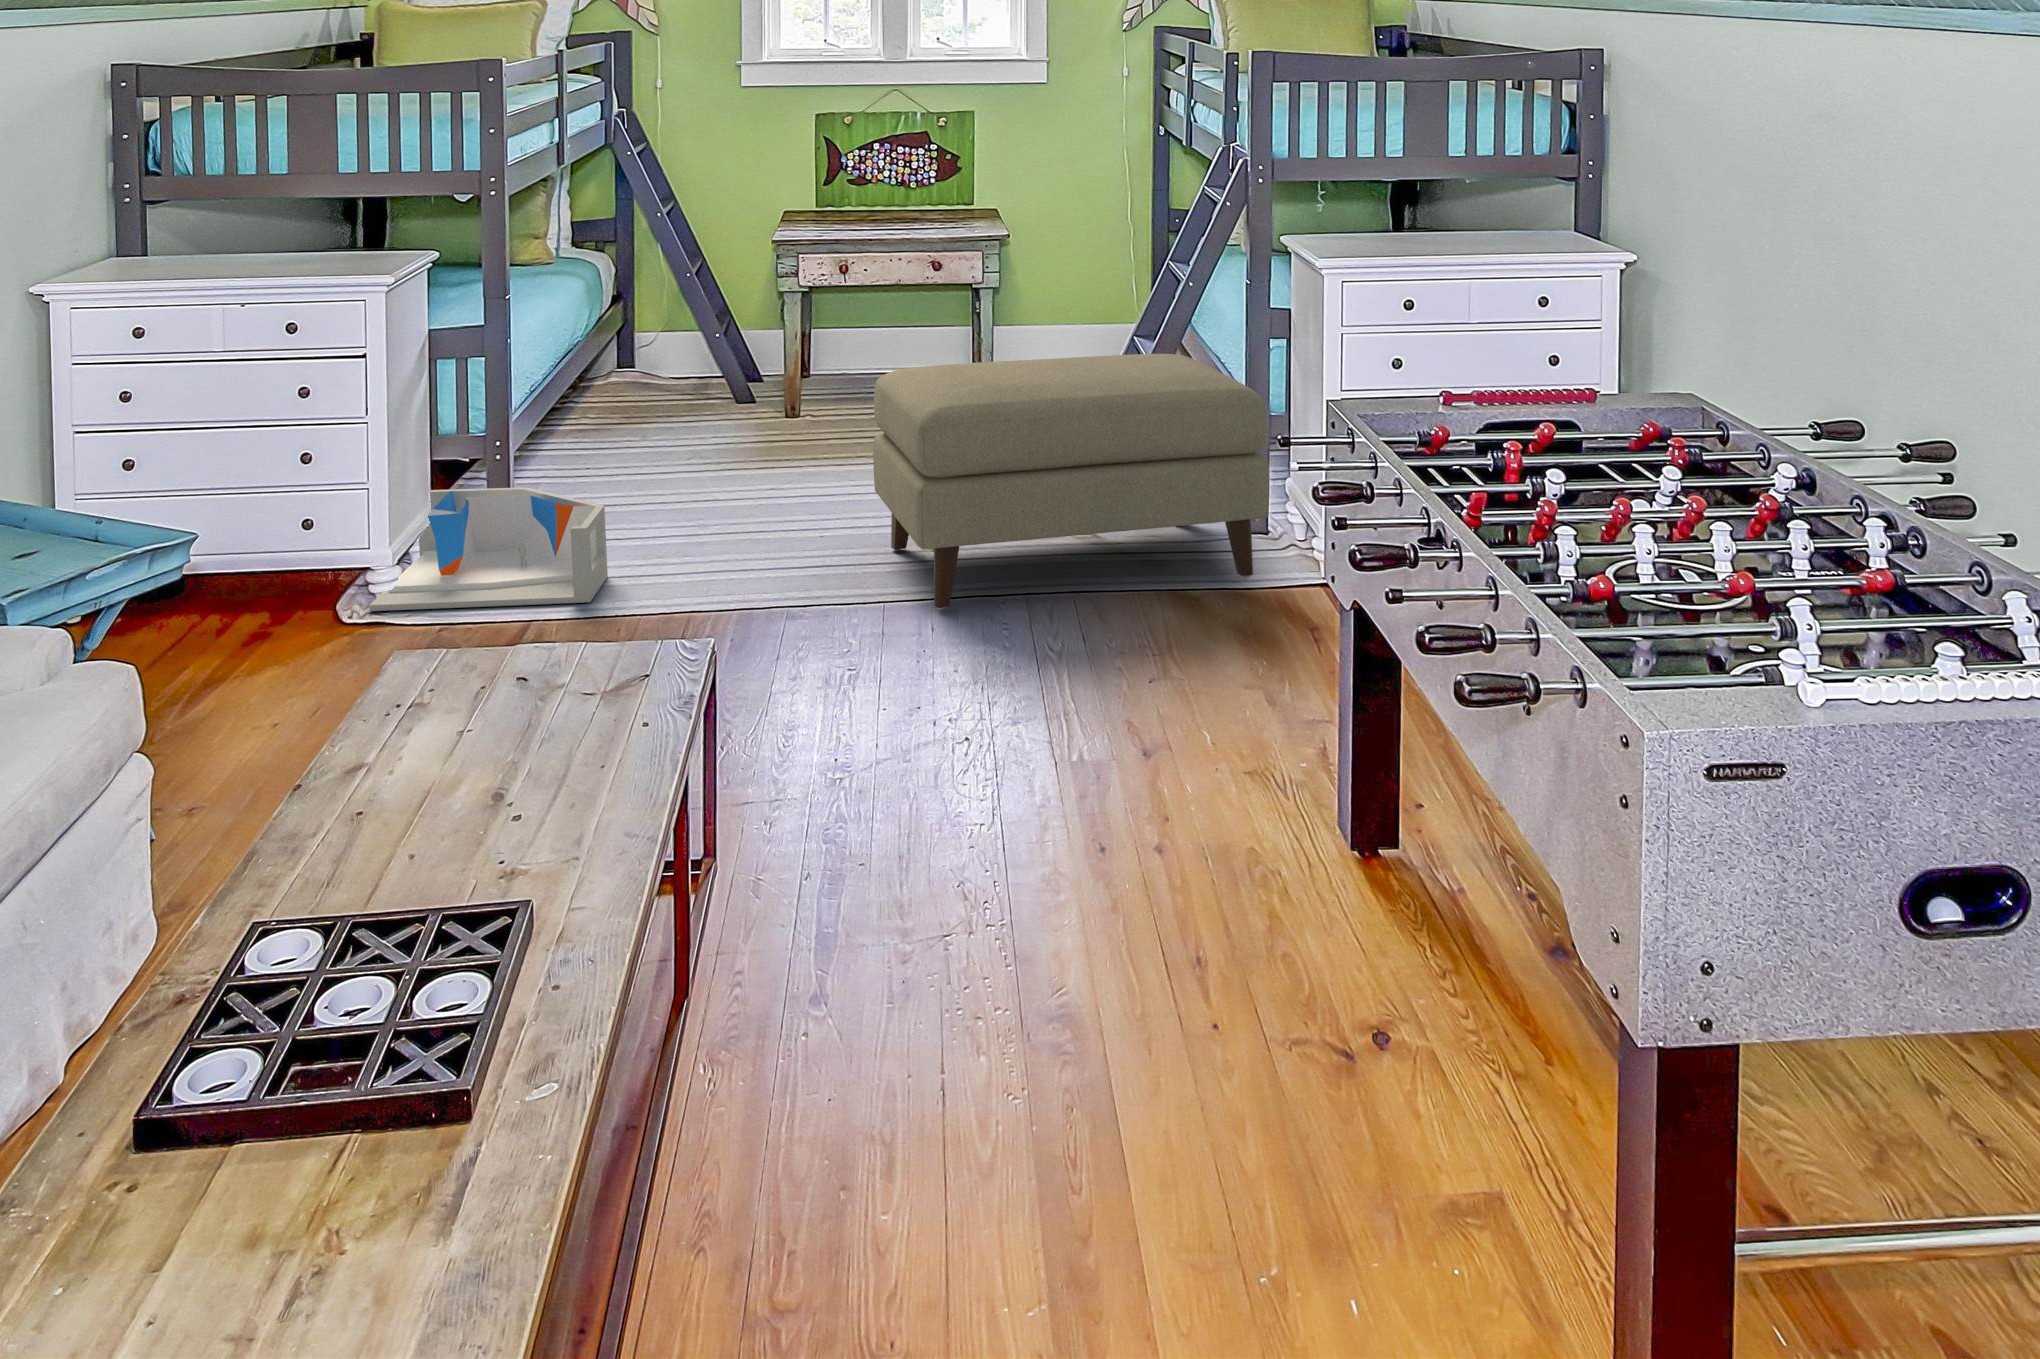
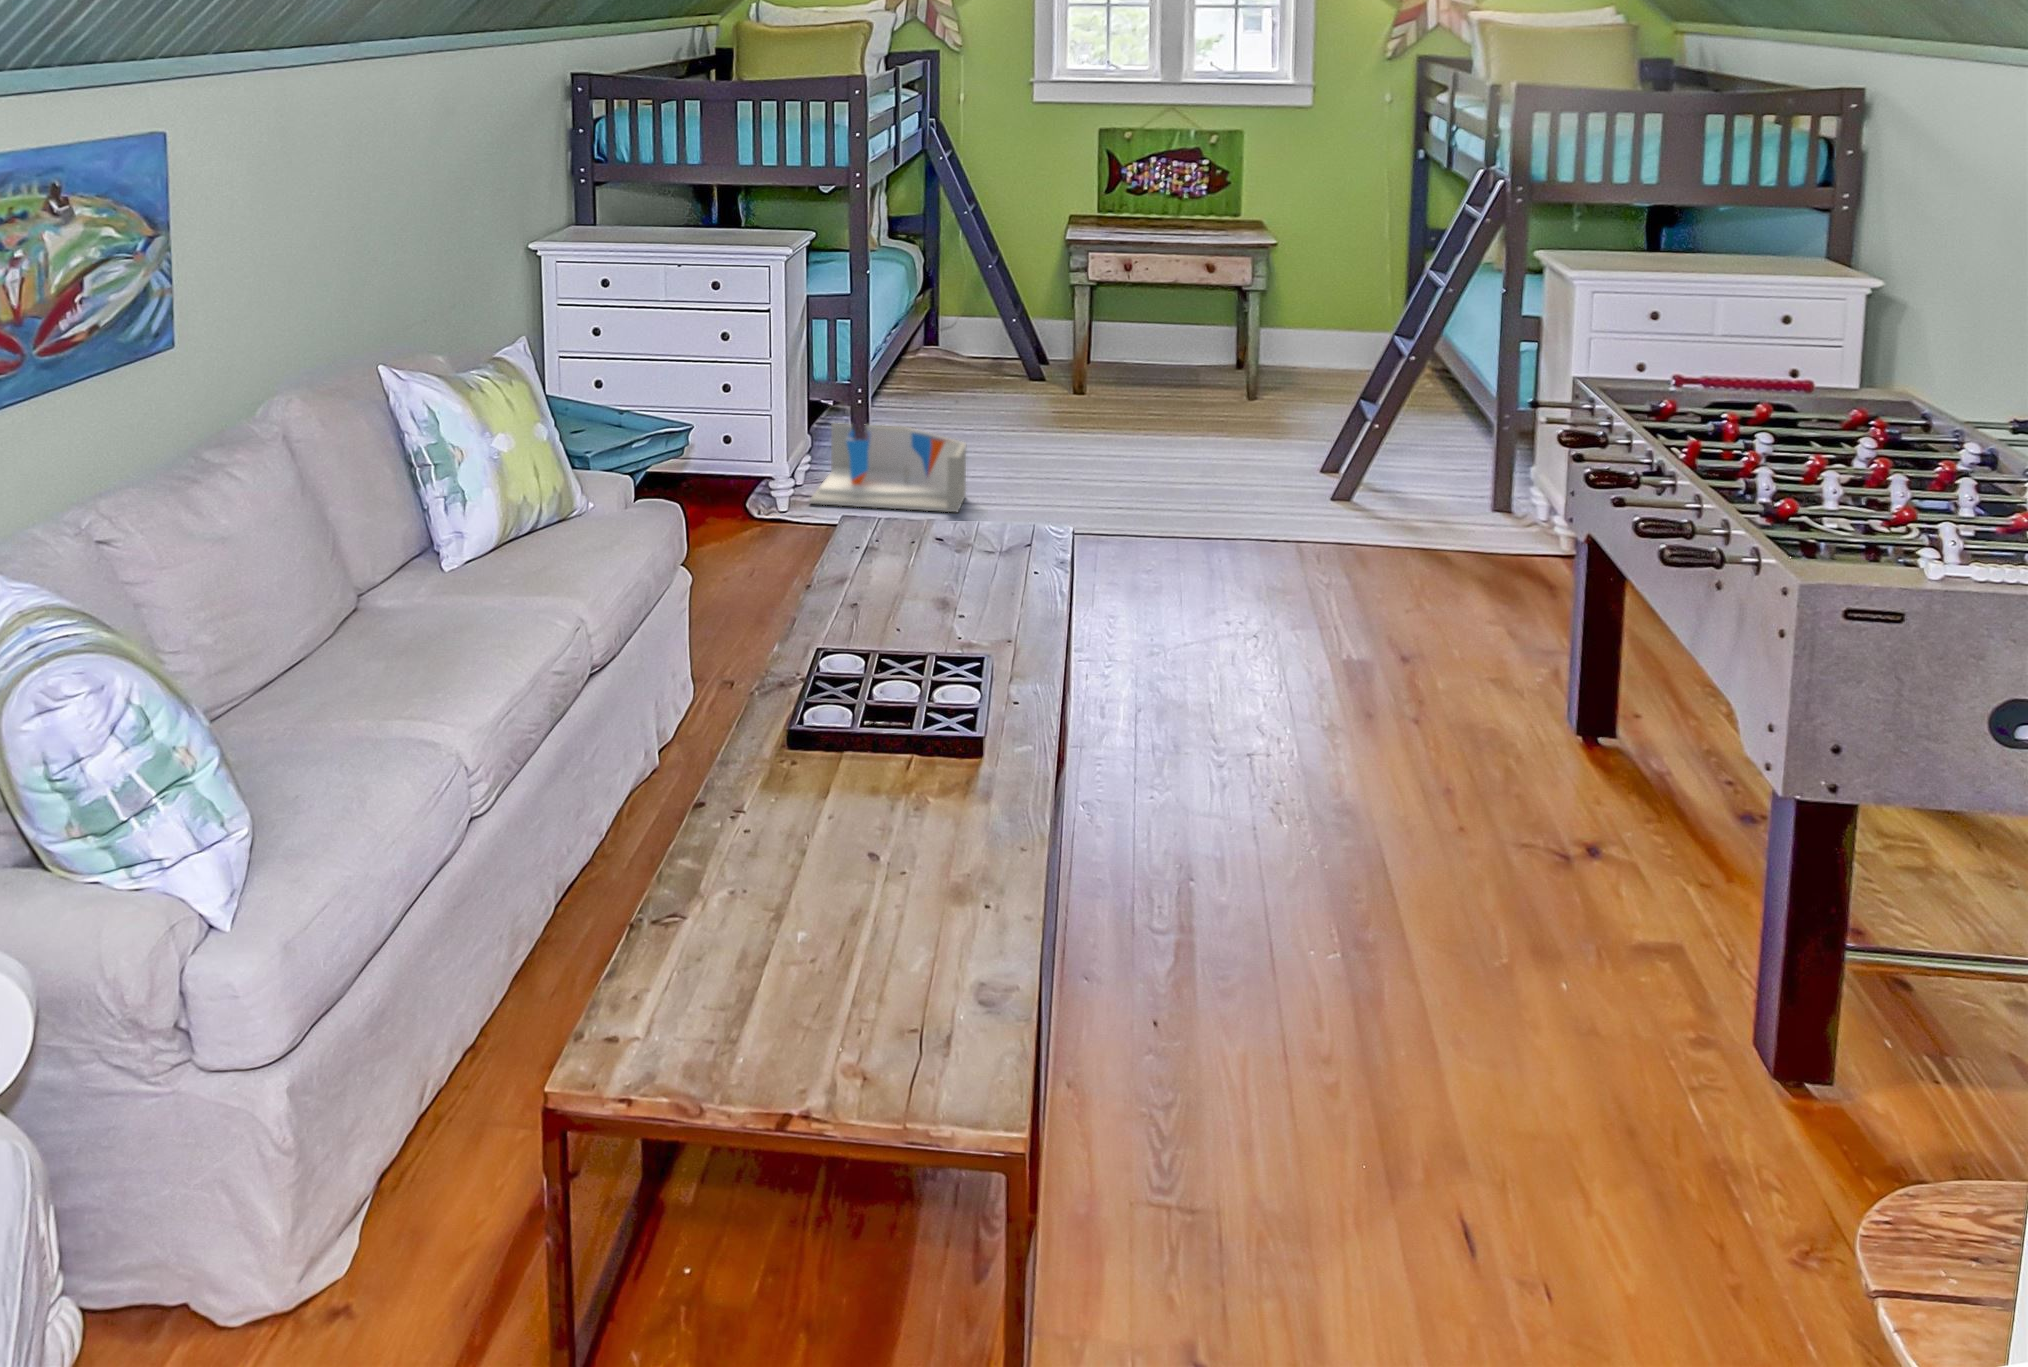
ottoman: present [873,354,1270,609] -> none [1169,351,1518,544]

